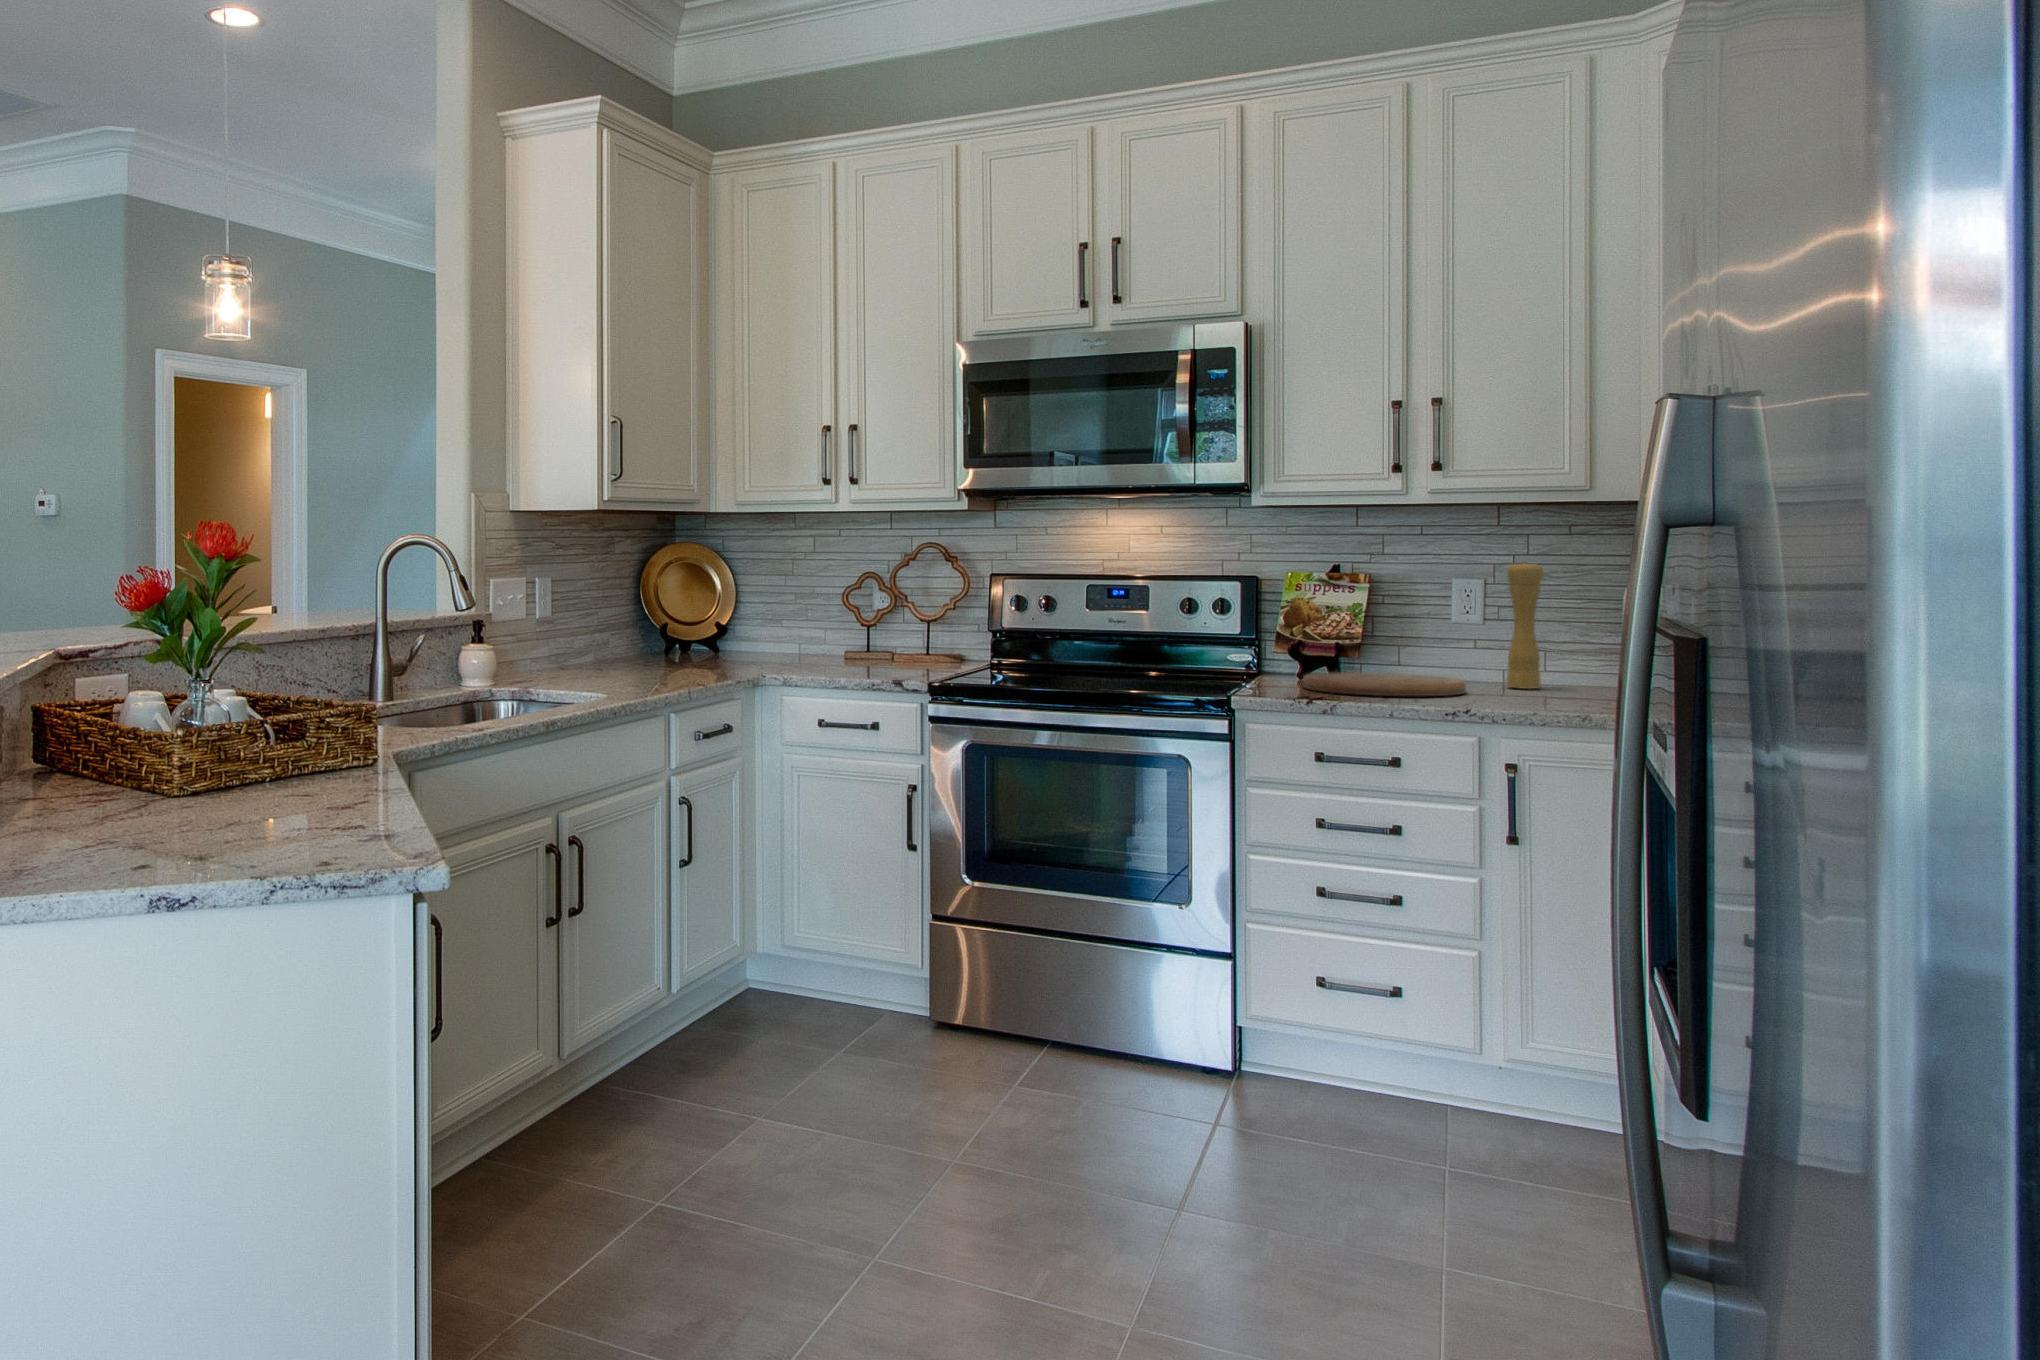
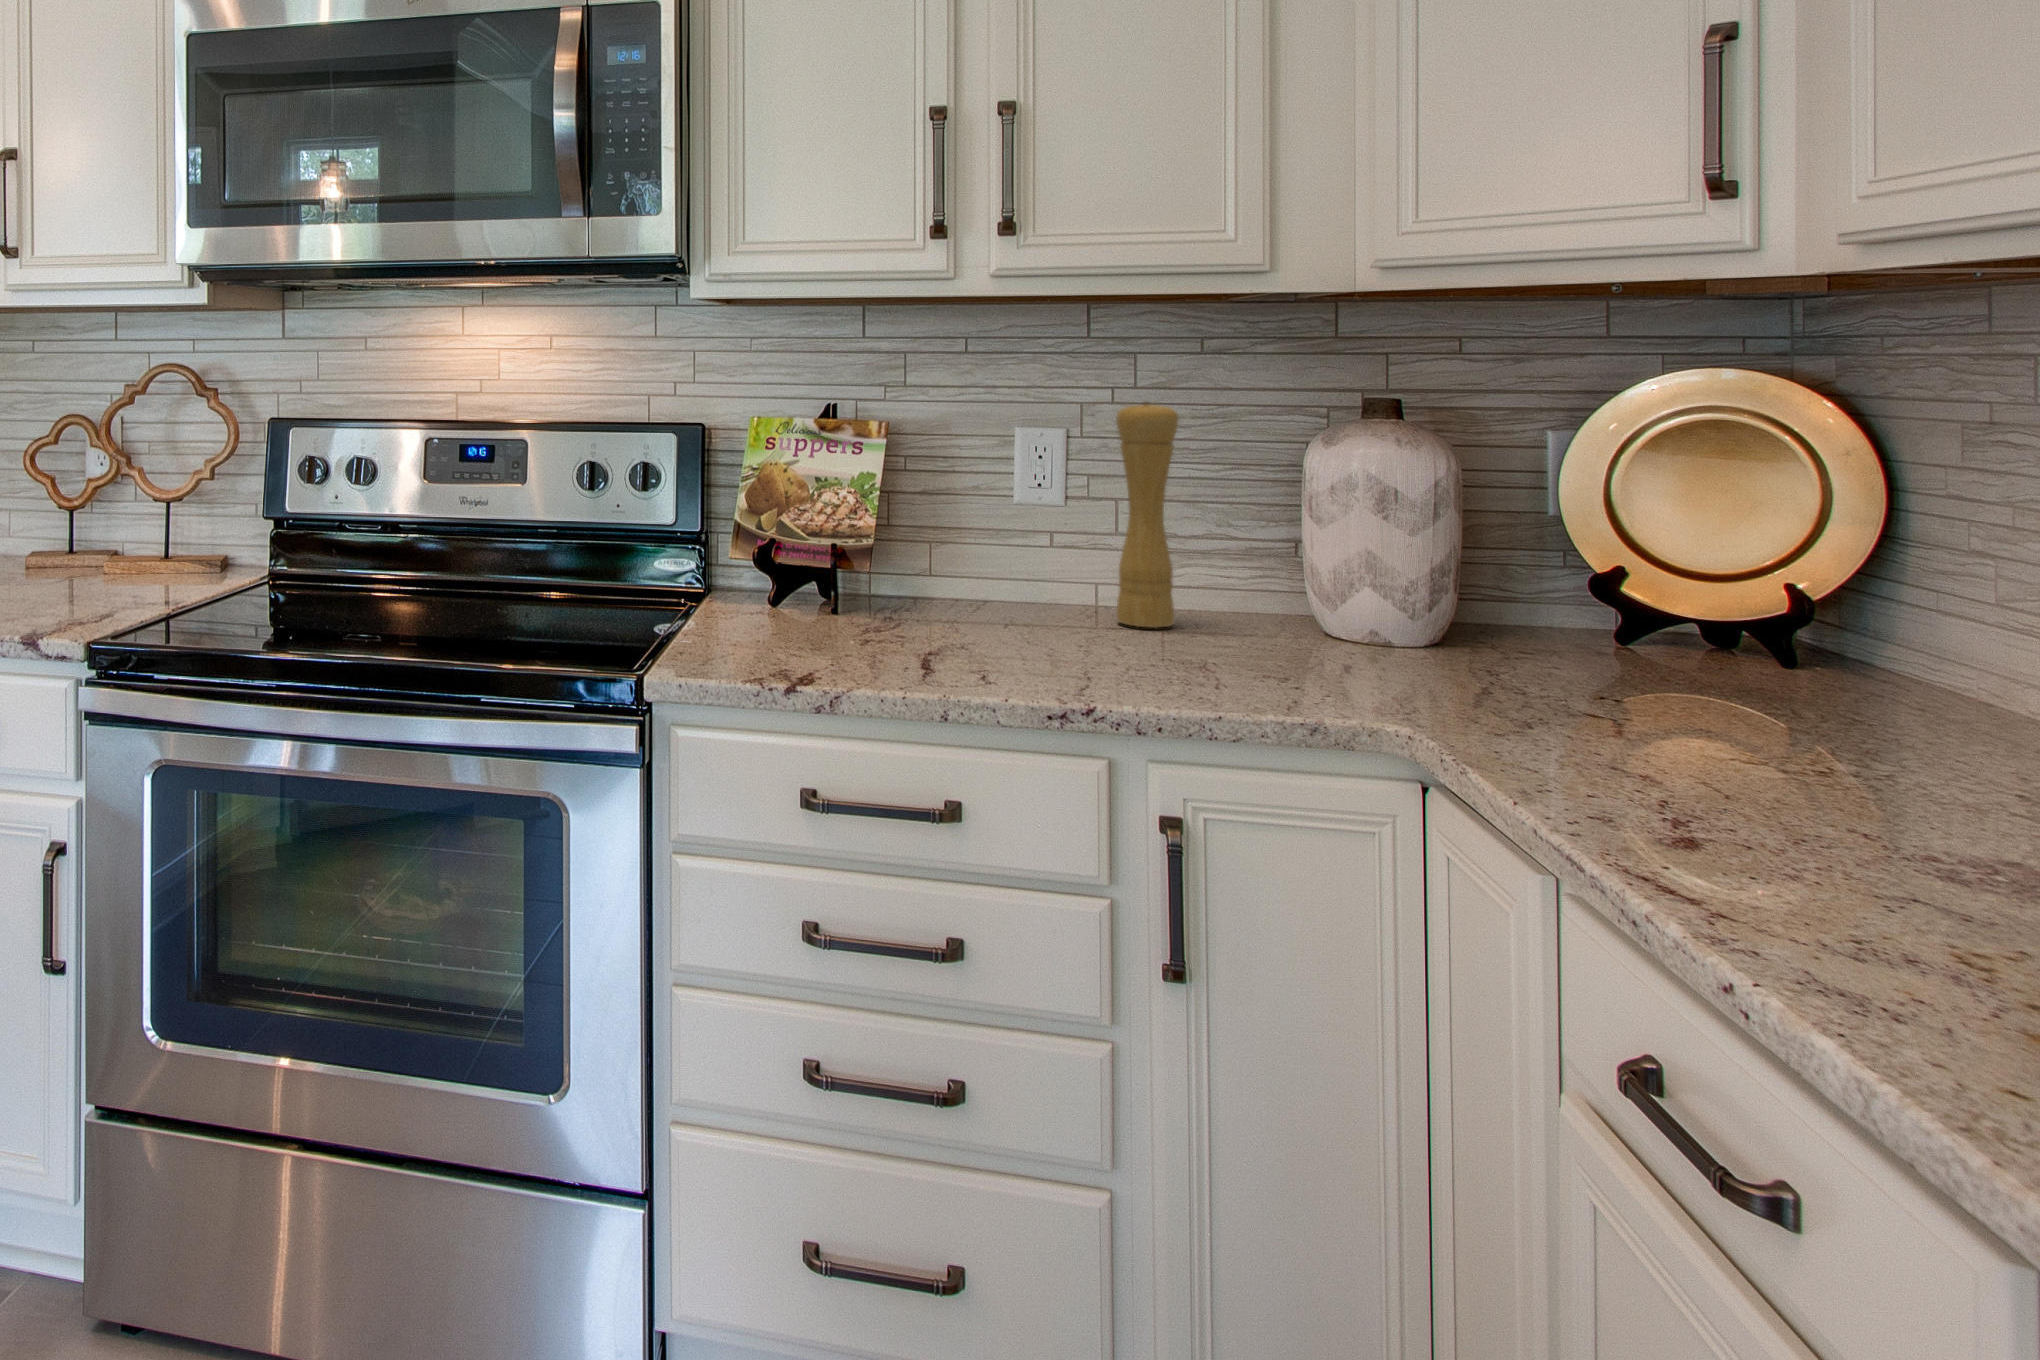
cutting board: present [1303,672,1466,696] -> none [778,596,1061,667]

